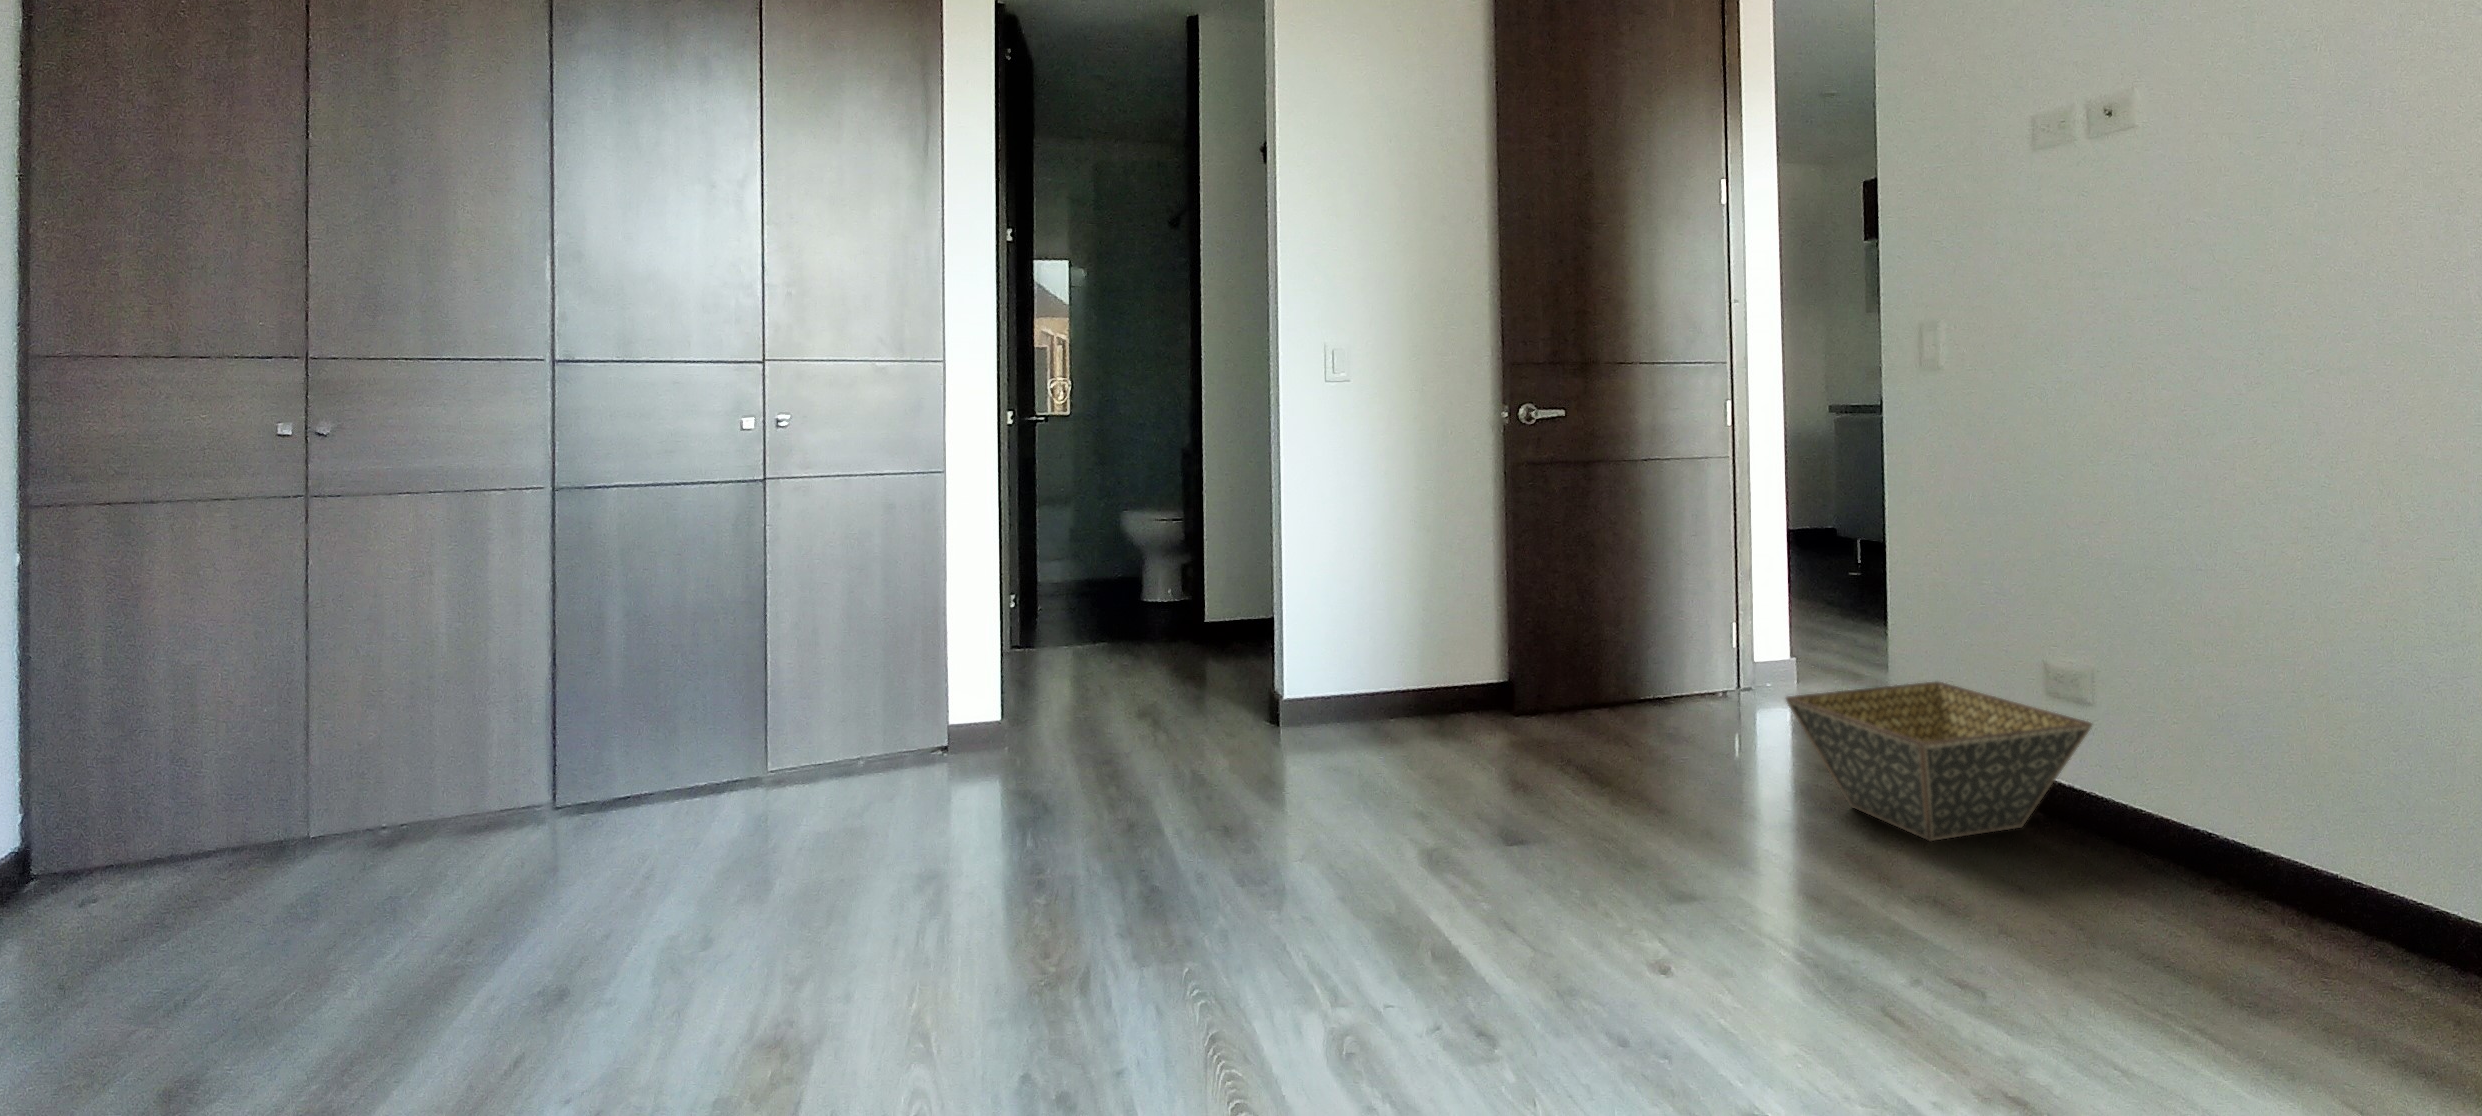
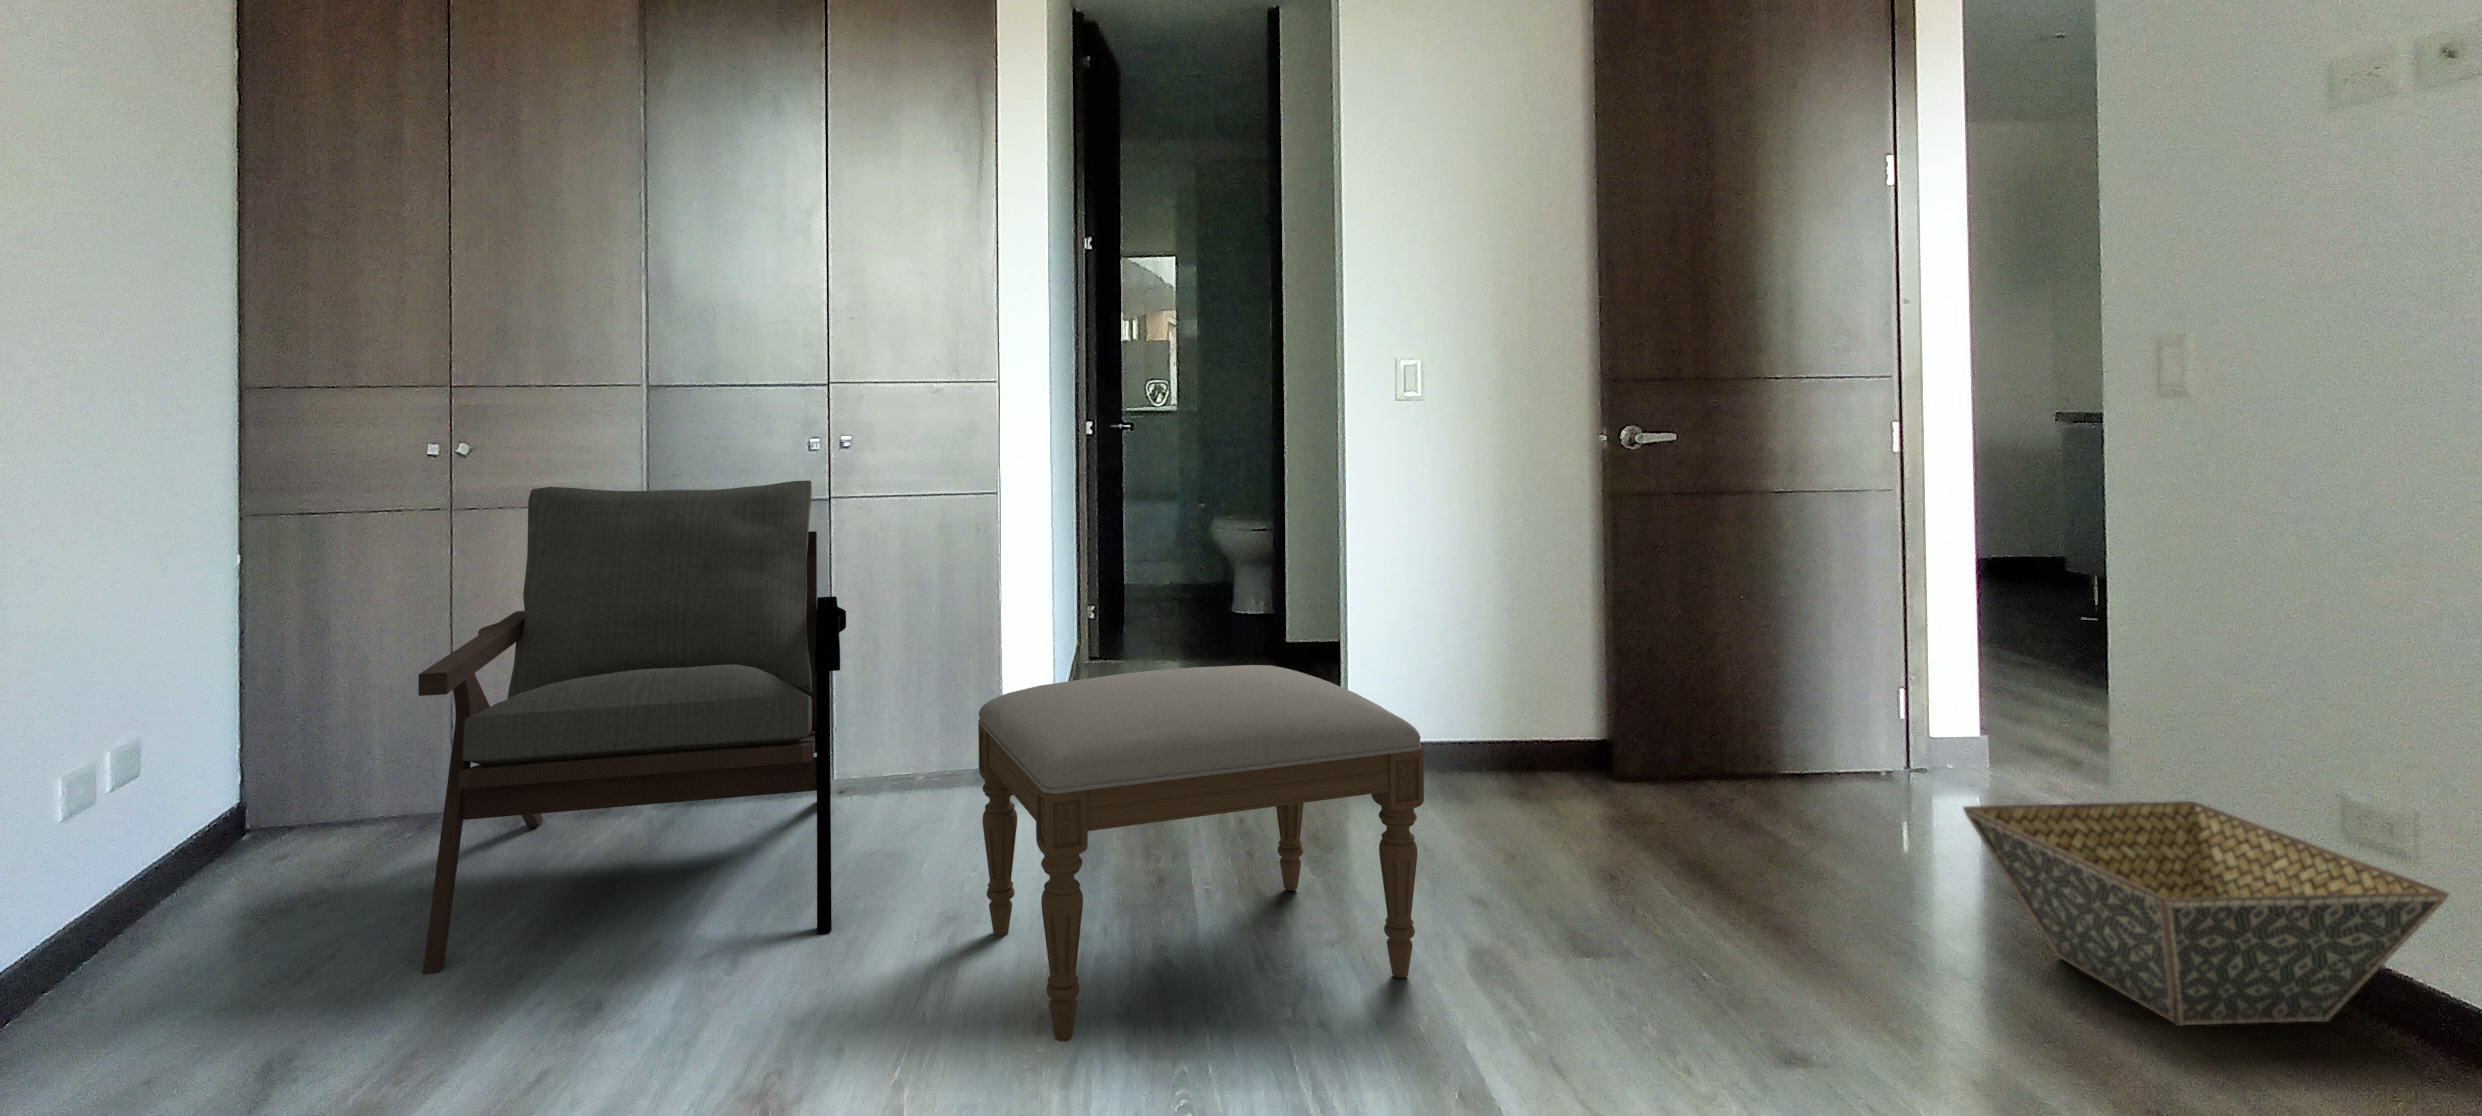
armchair: none [328,460,814,990] -> present [418,480,846,975]
ottoman: none [961,616,1381,959] -> present [978,665,1424,1042]

